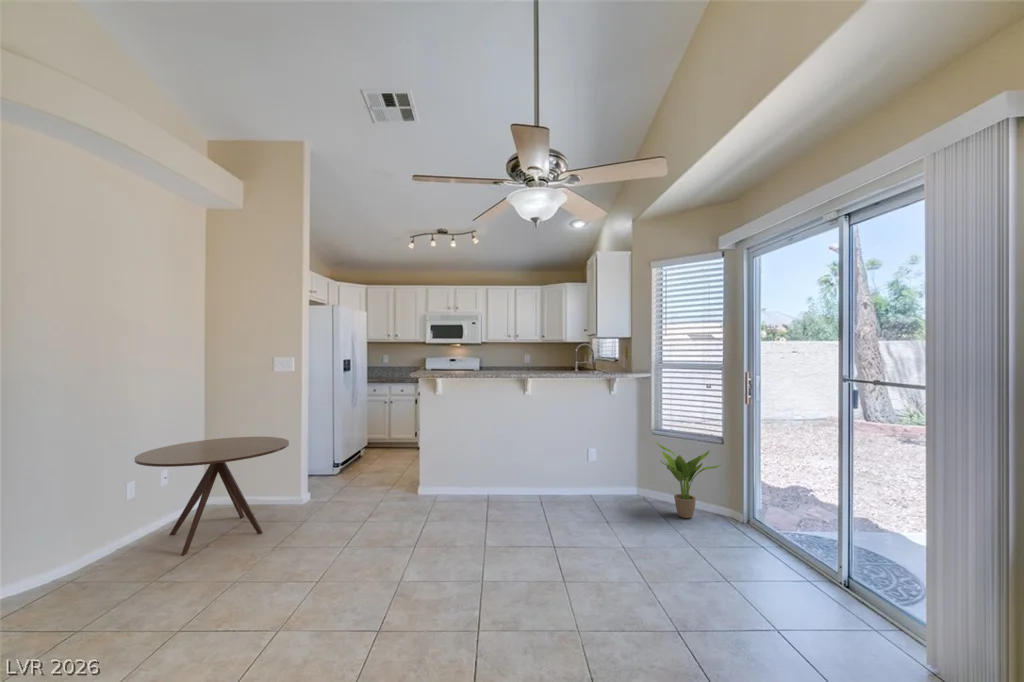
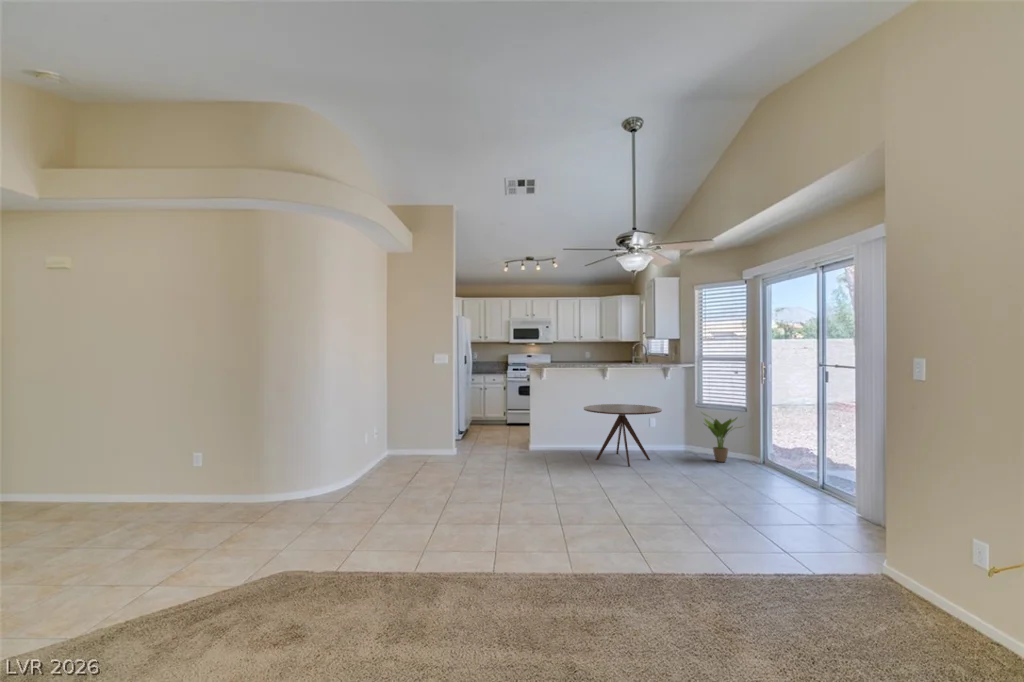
round table: present [134,437,289,555] -> present [584,404,662,467]

